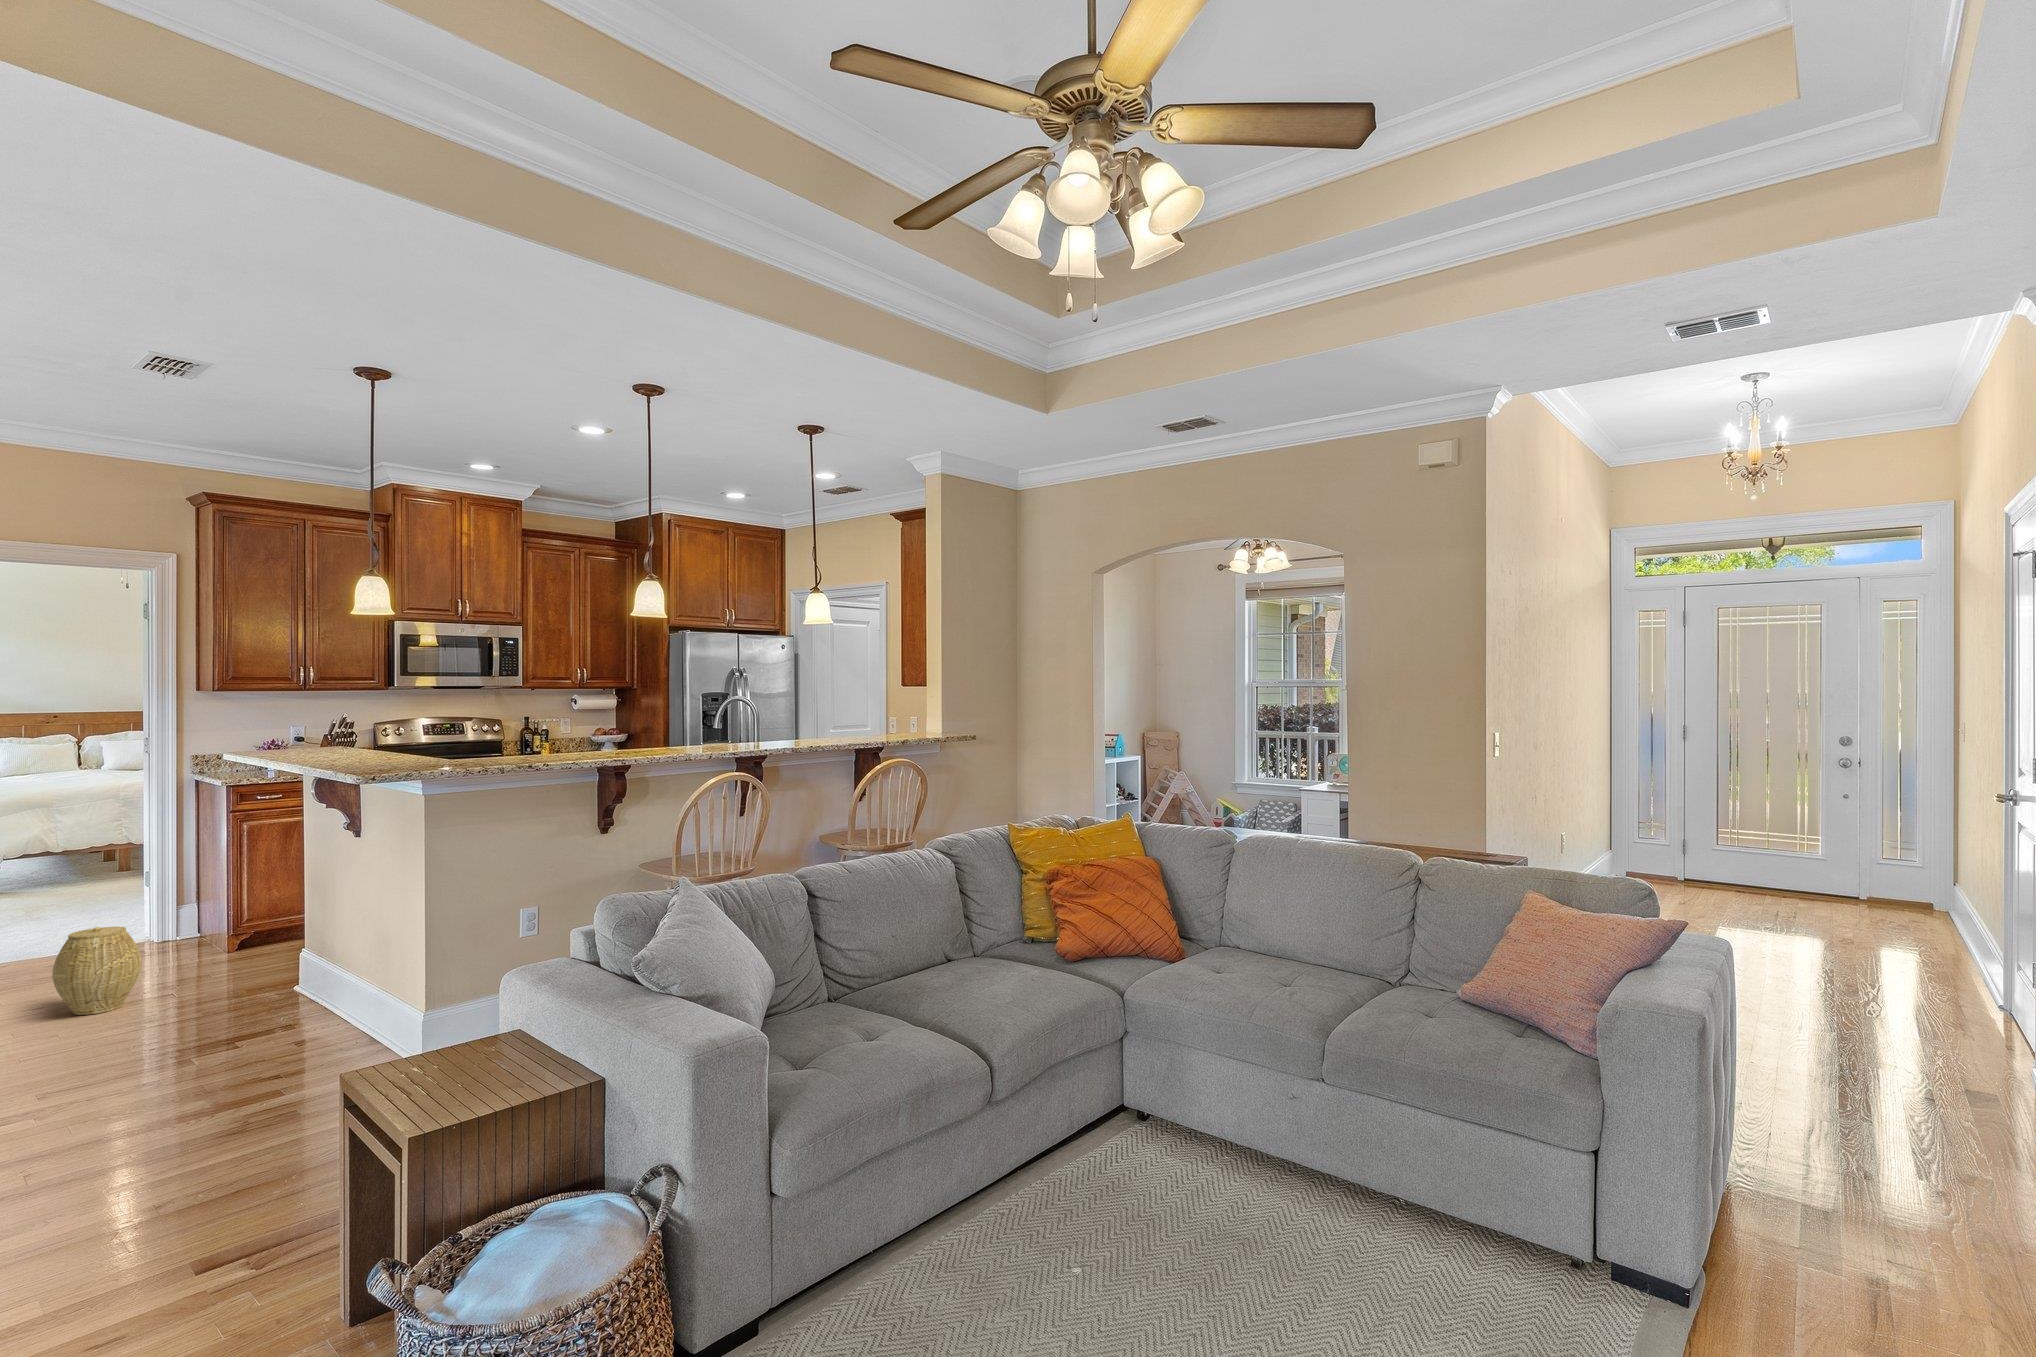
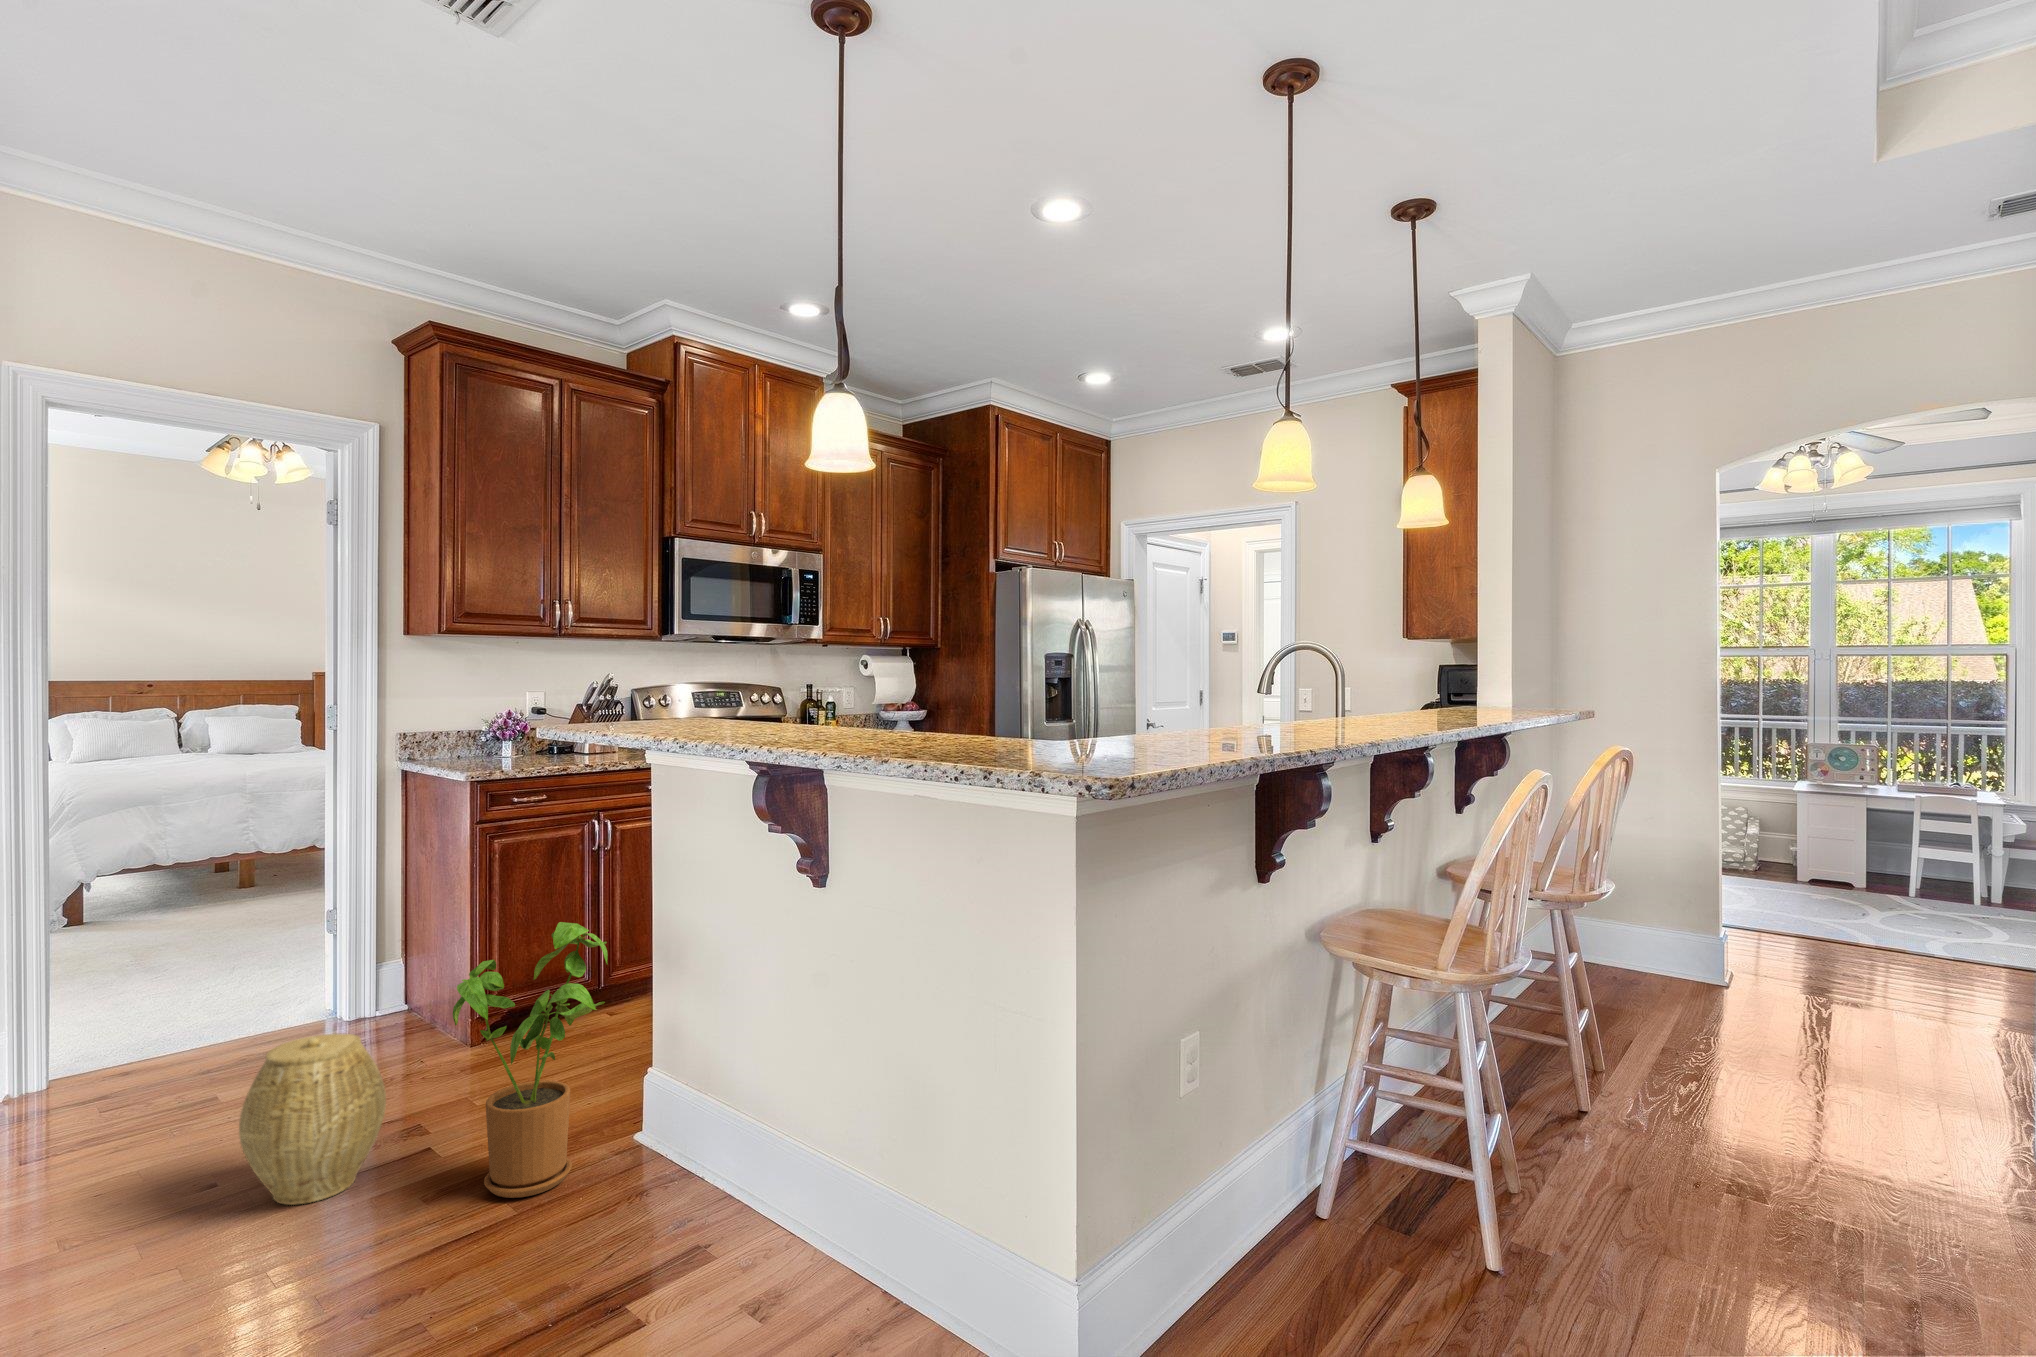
house plant: none [175,863,275,1011] -> present [453,922,608,1198]

